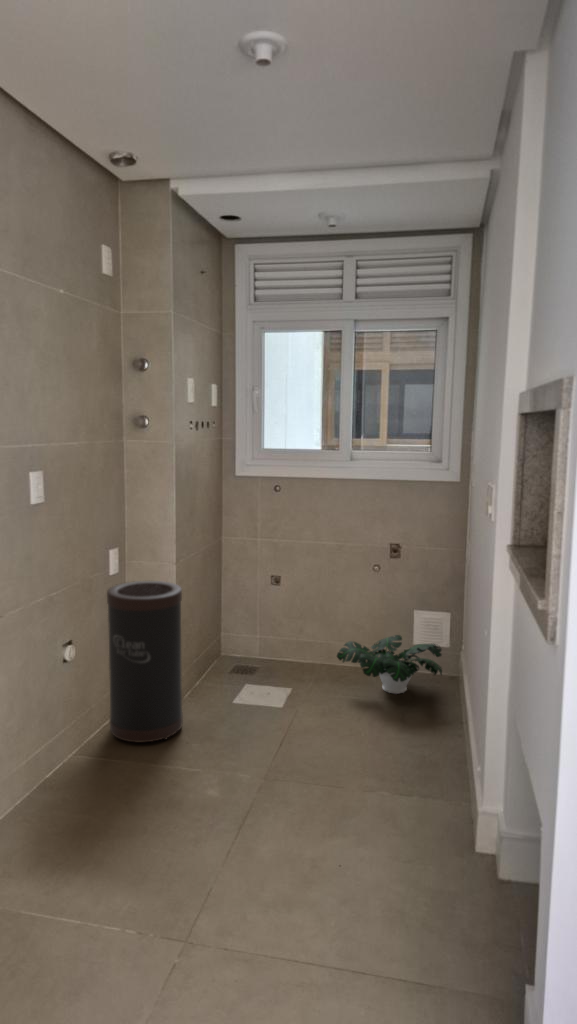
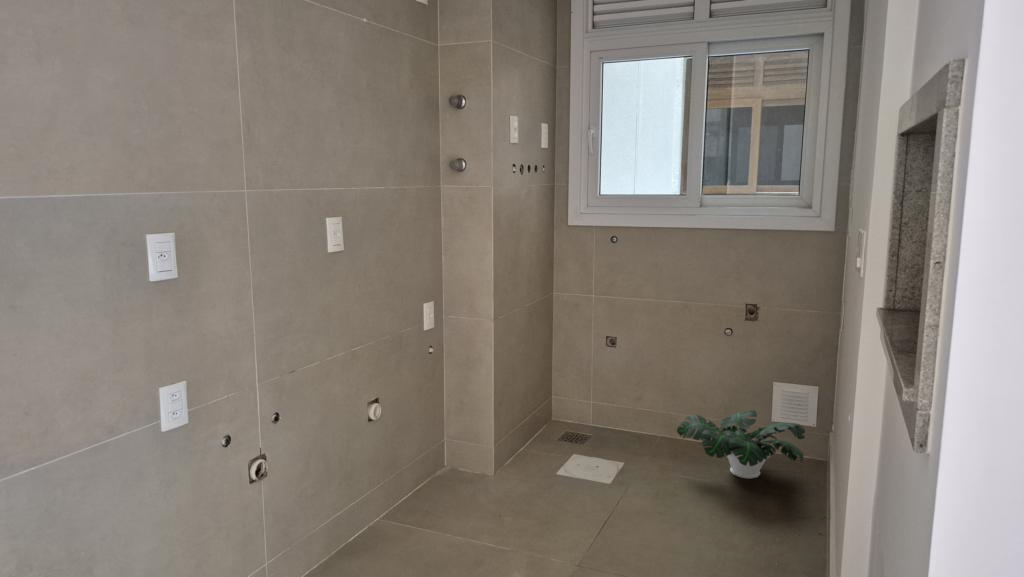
trash can: present [107,581,183,742] -> none [418,337,498,511]

